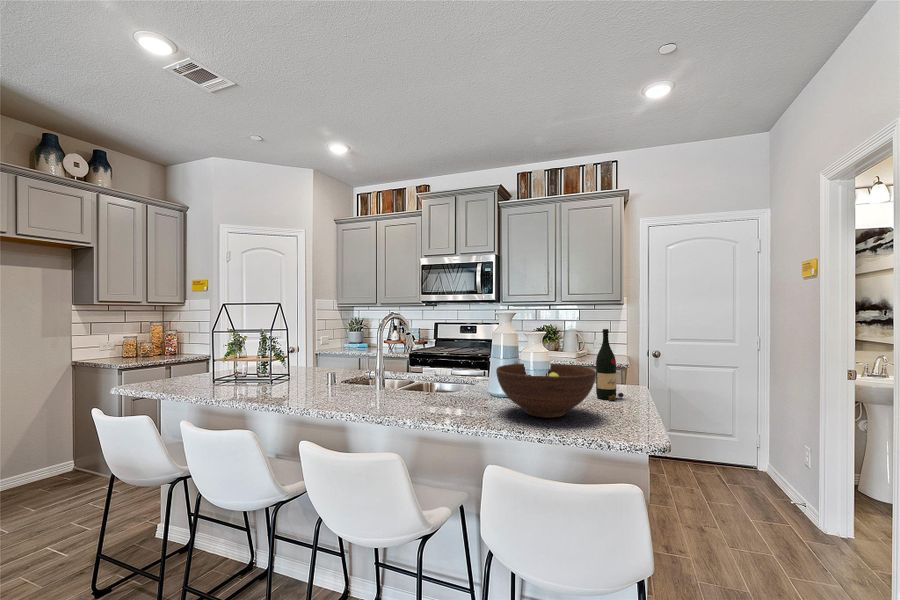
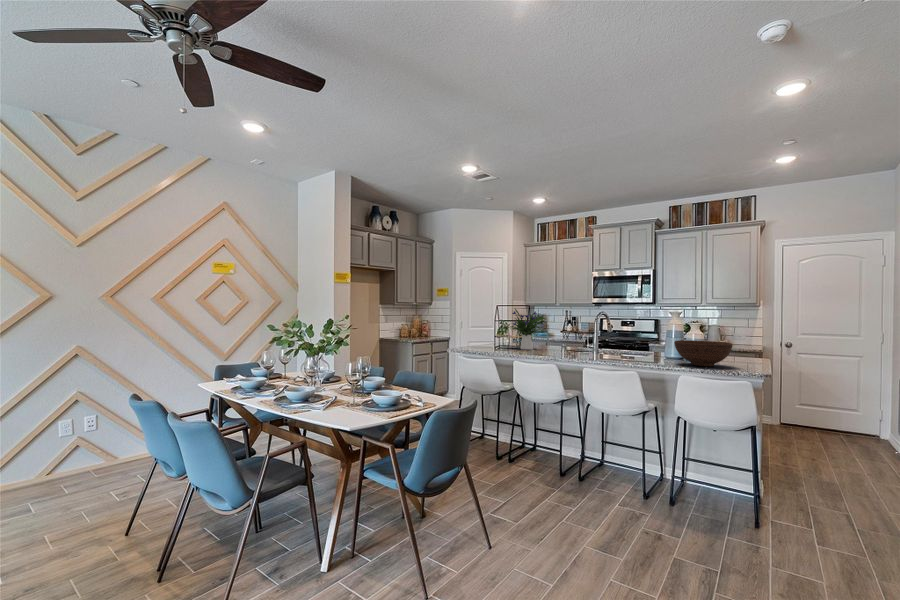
flower arrangement: none [241,307,313,381] -> present [510,309,545,350]
wine bottle: present [596,329,626,400] -> none [733,323,753,364]

